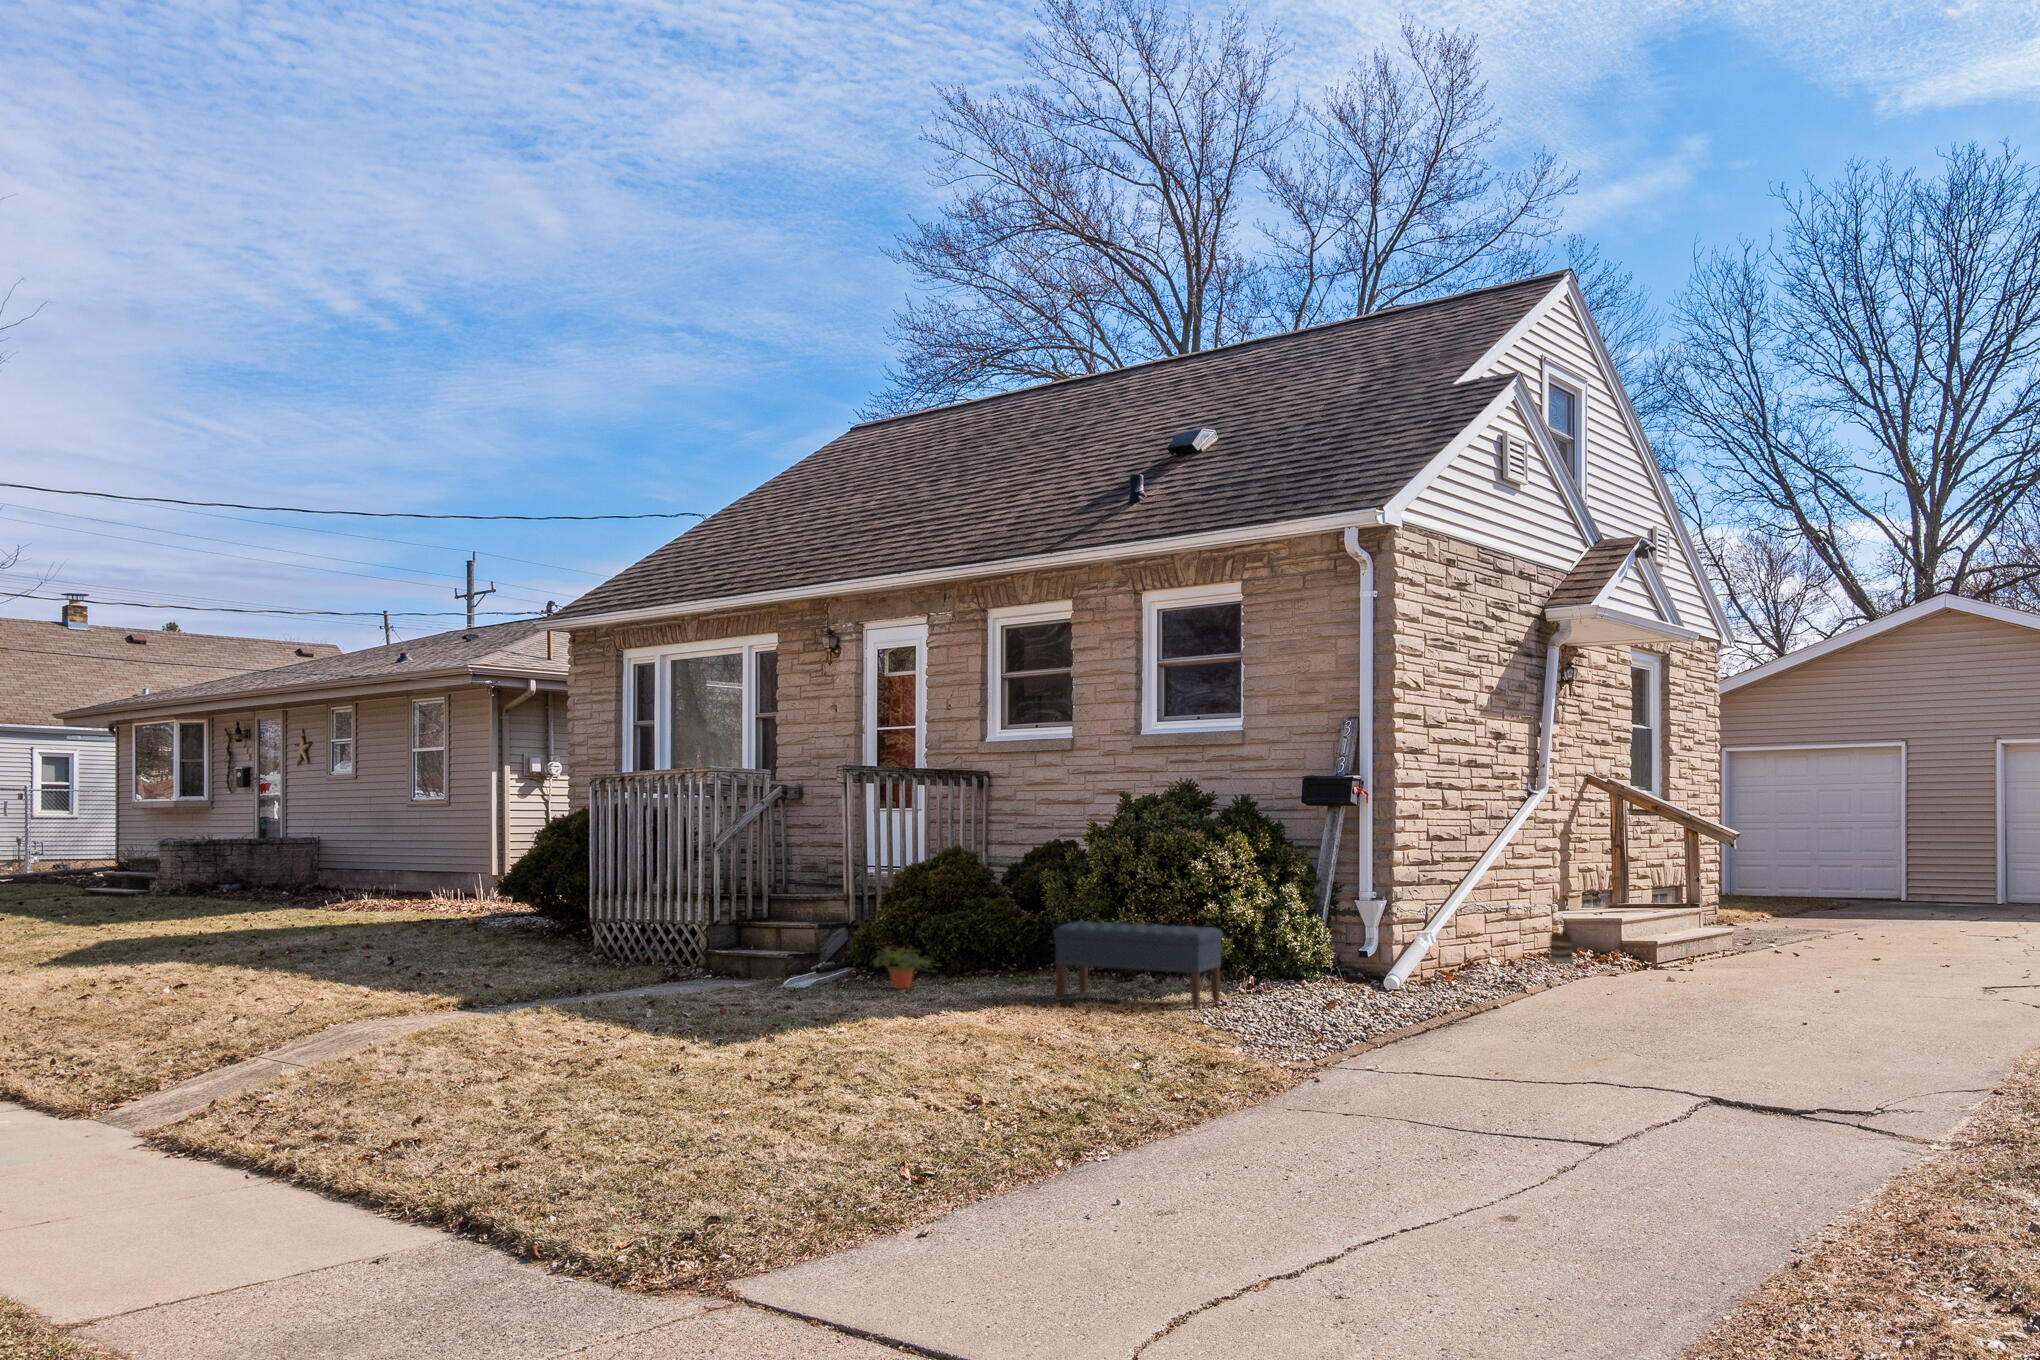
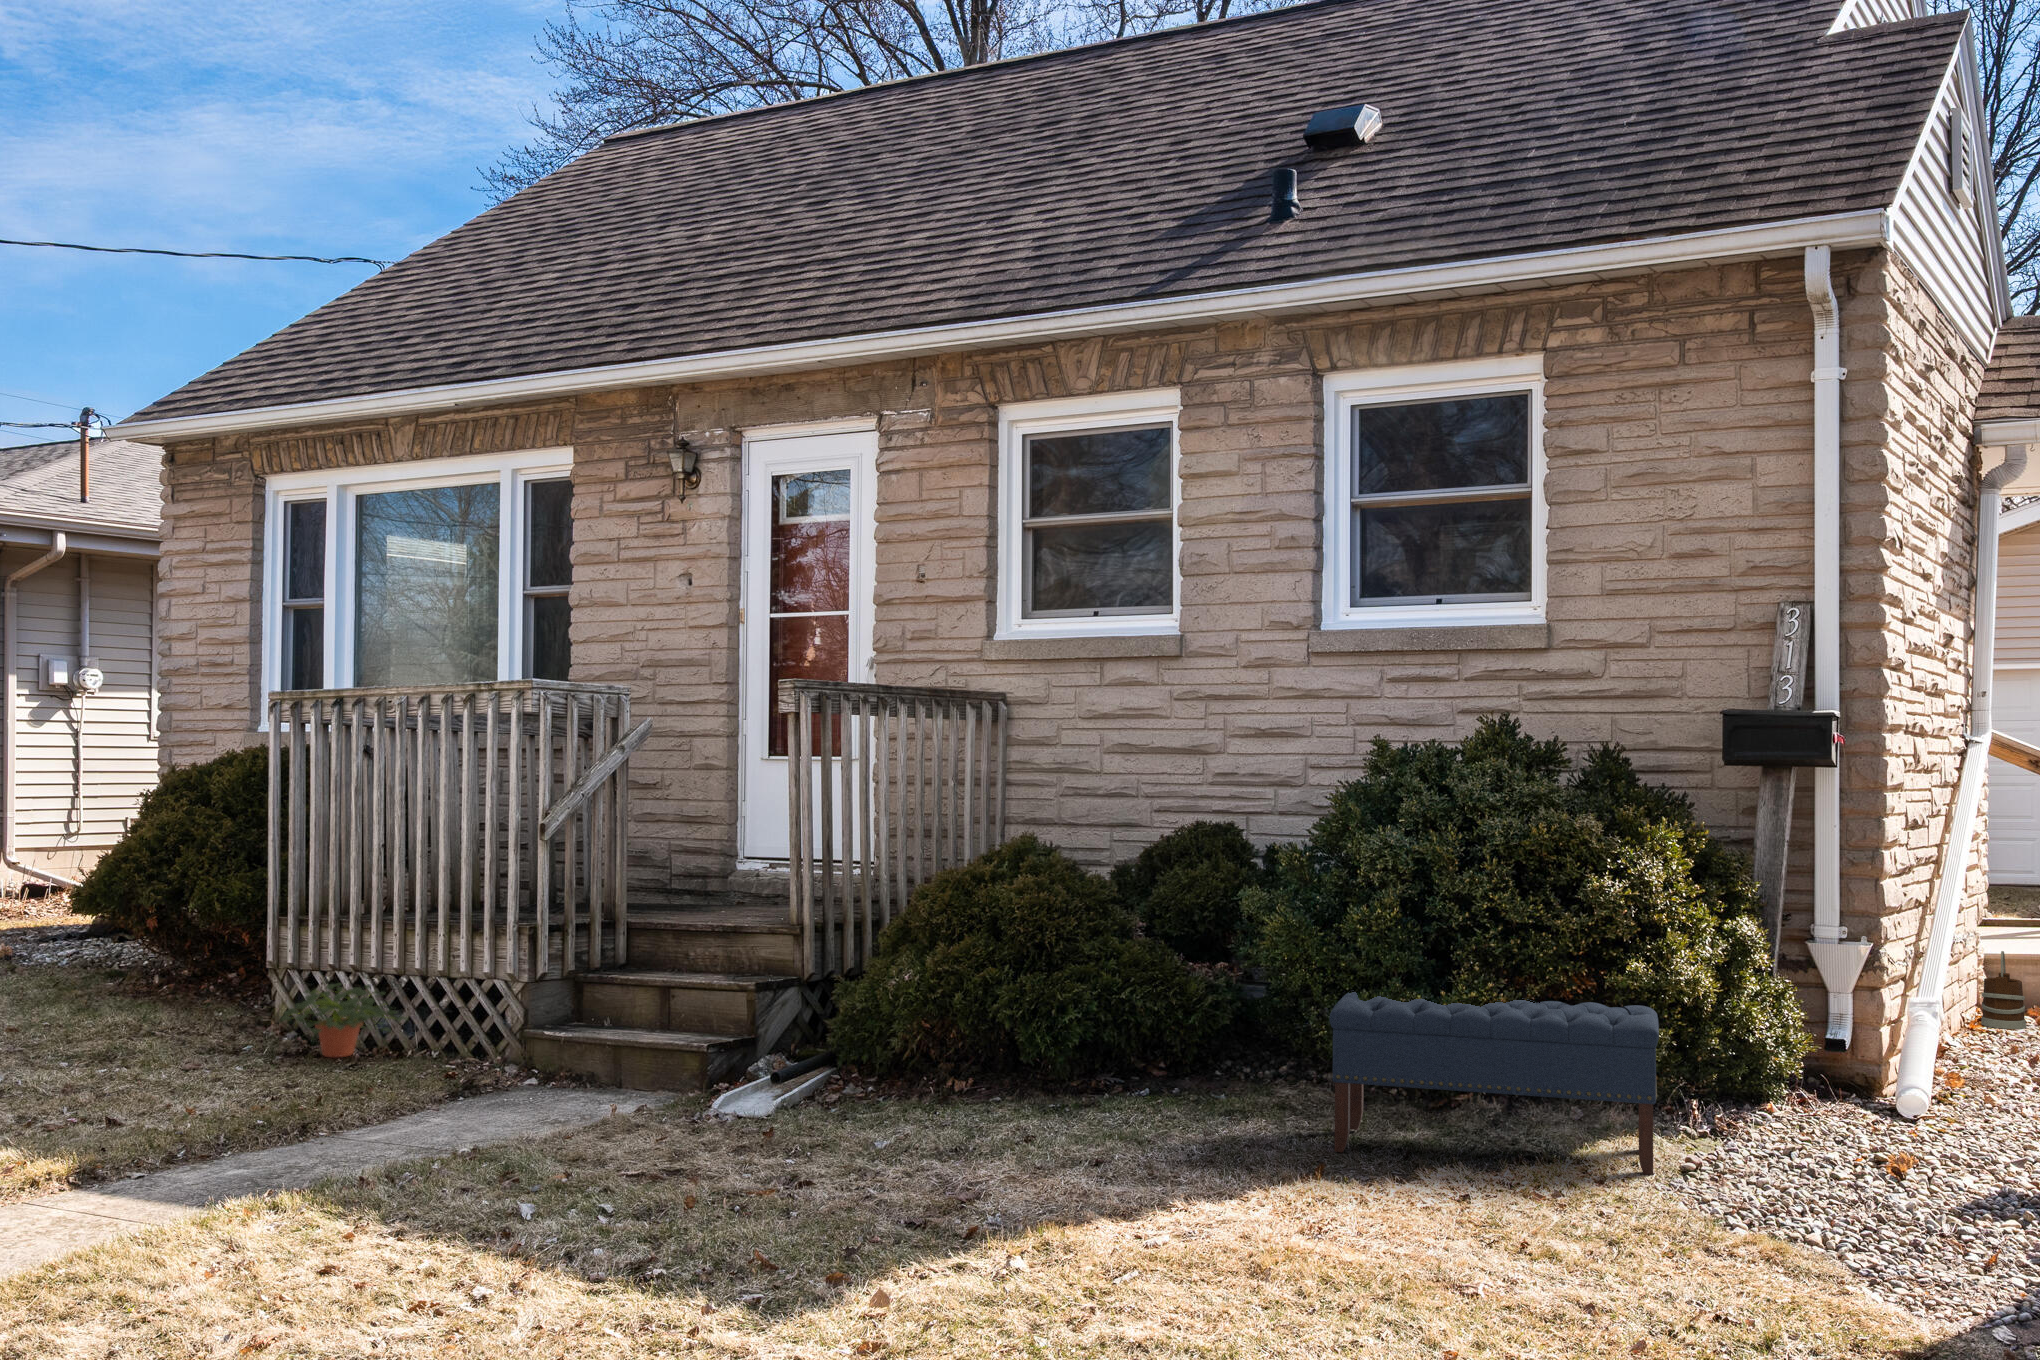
potted plant: present [873,946,931,989] -> present [280,983,407,1058]

